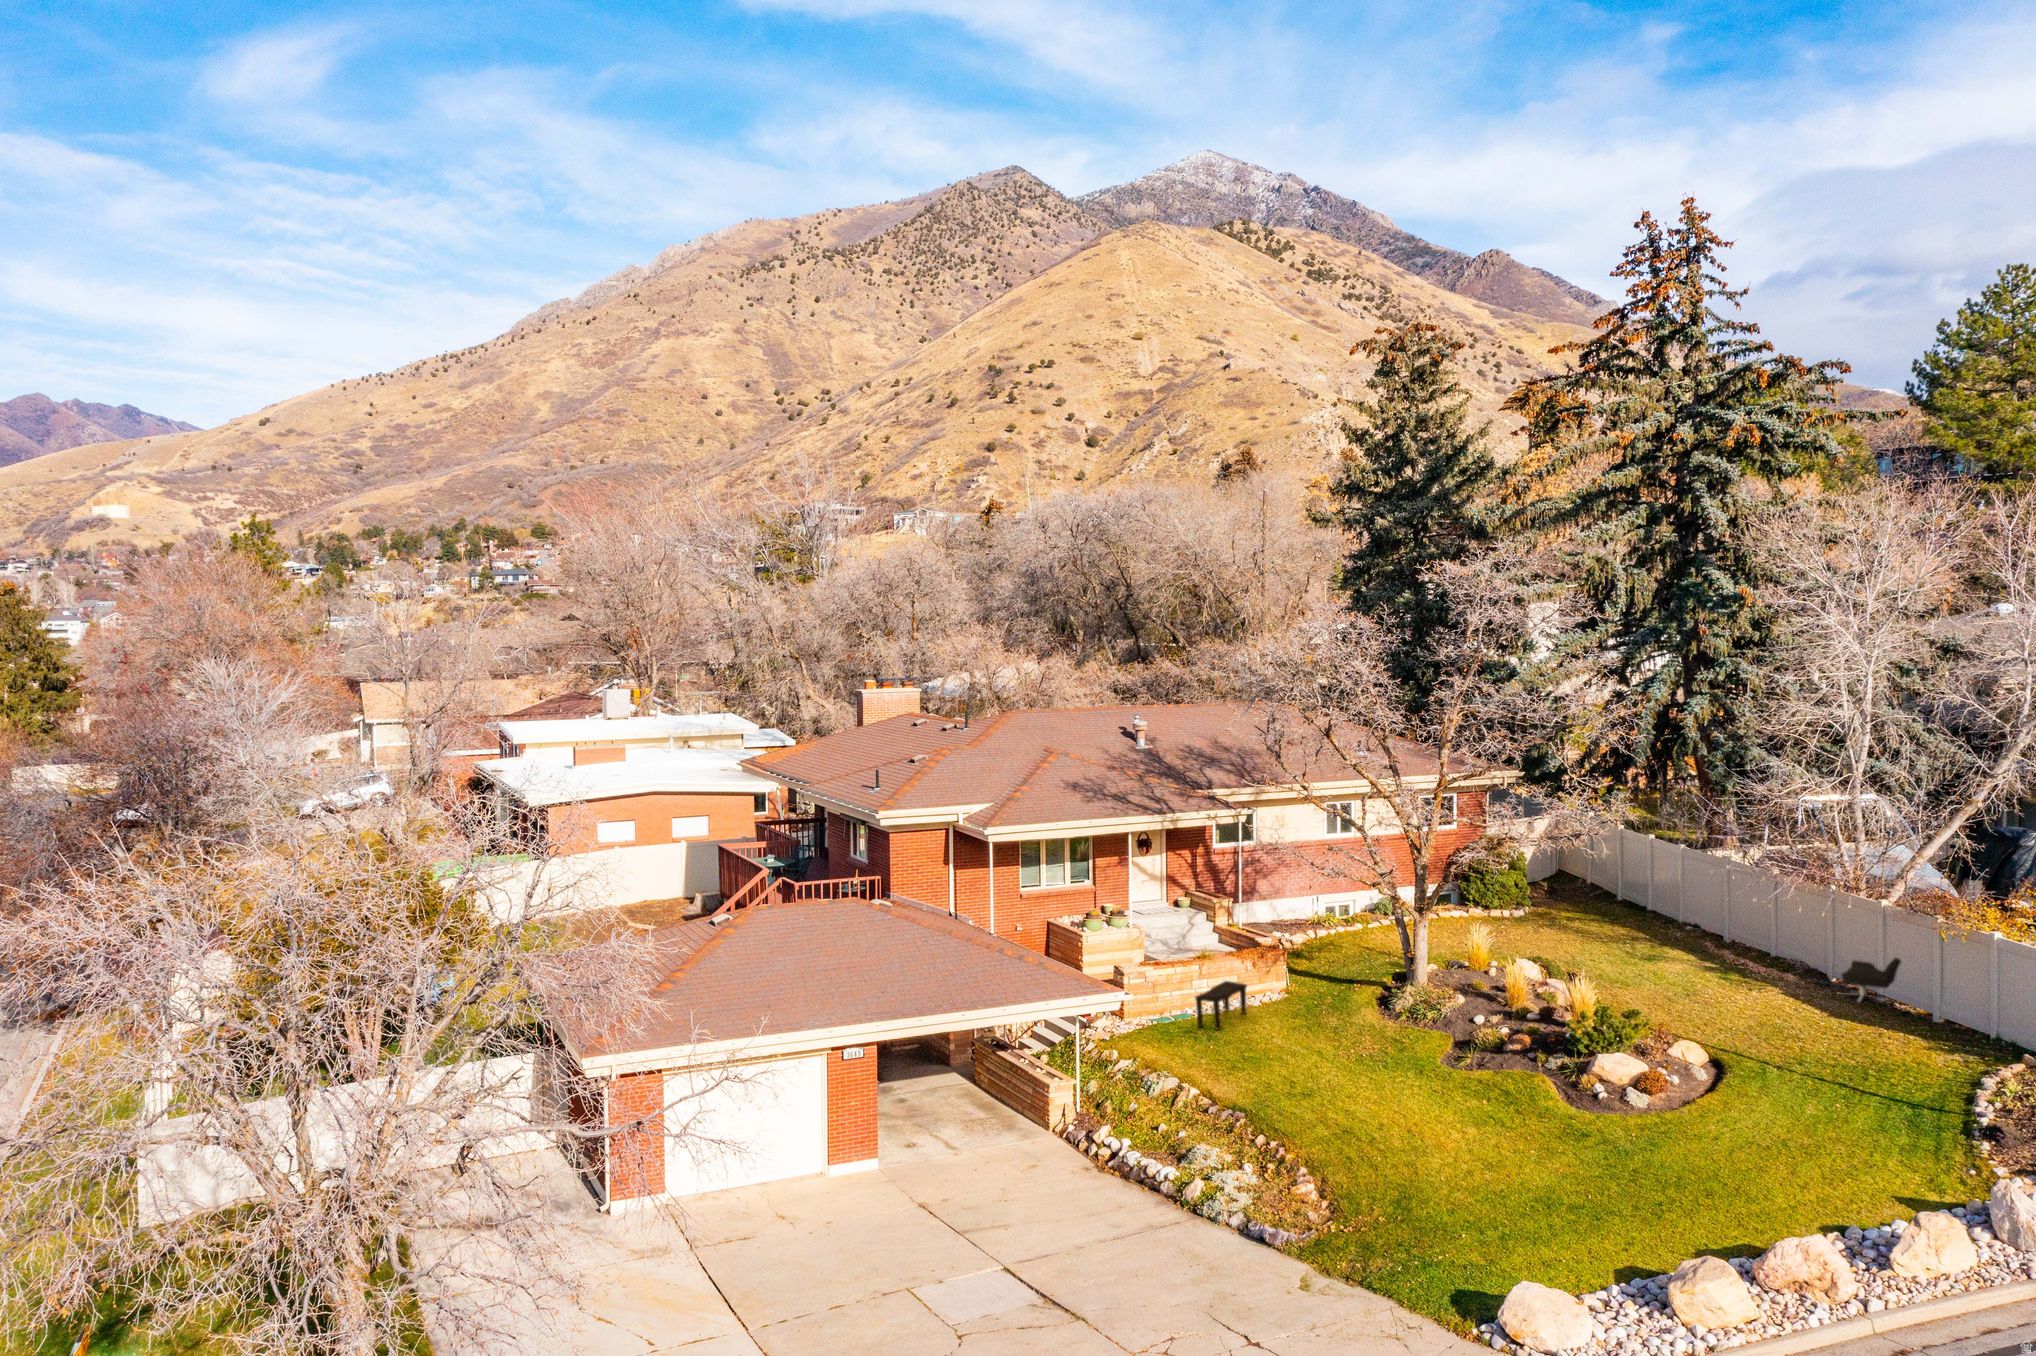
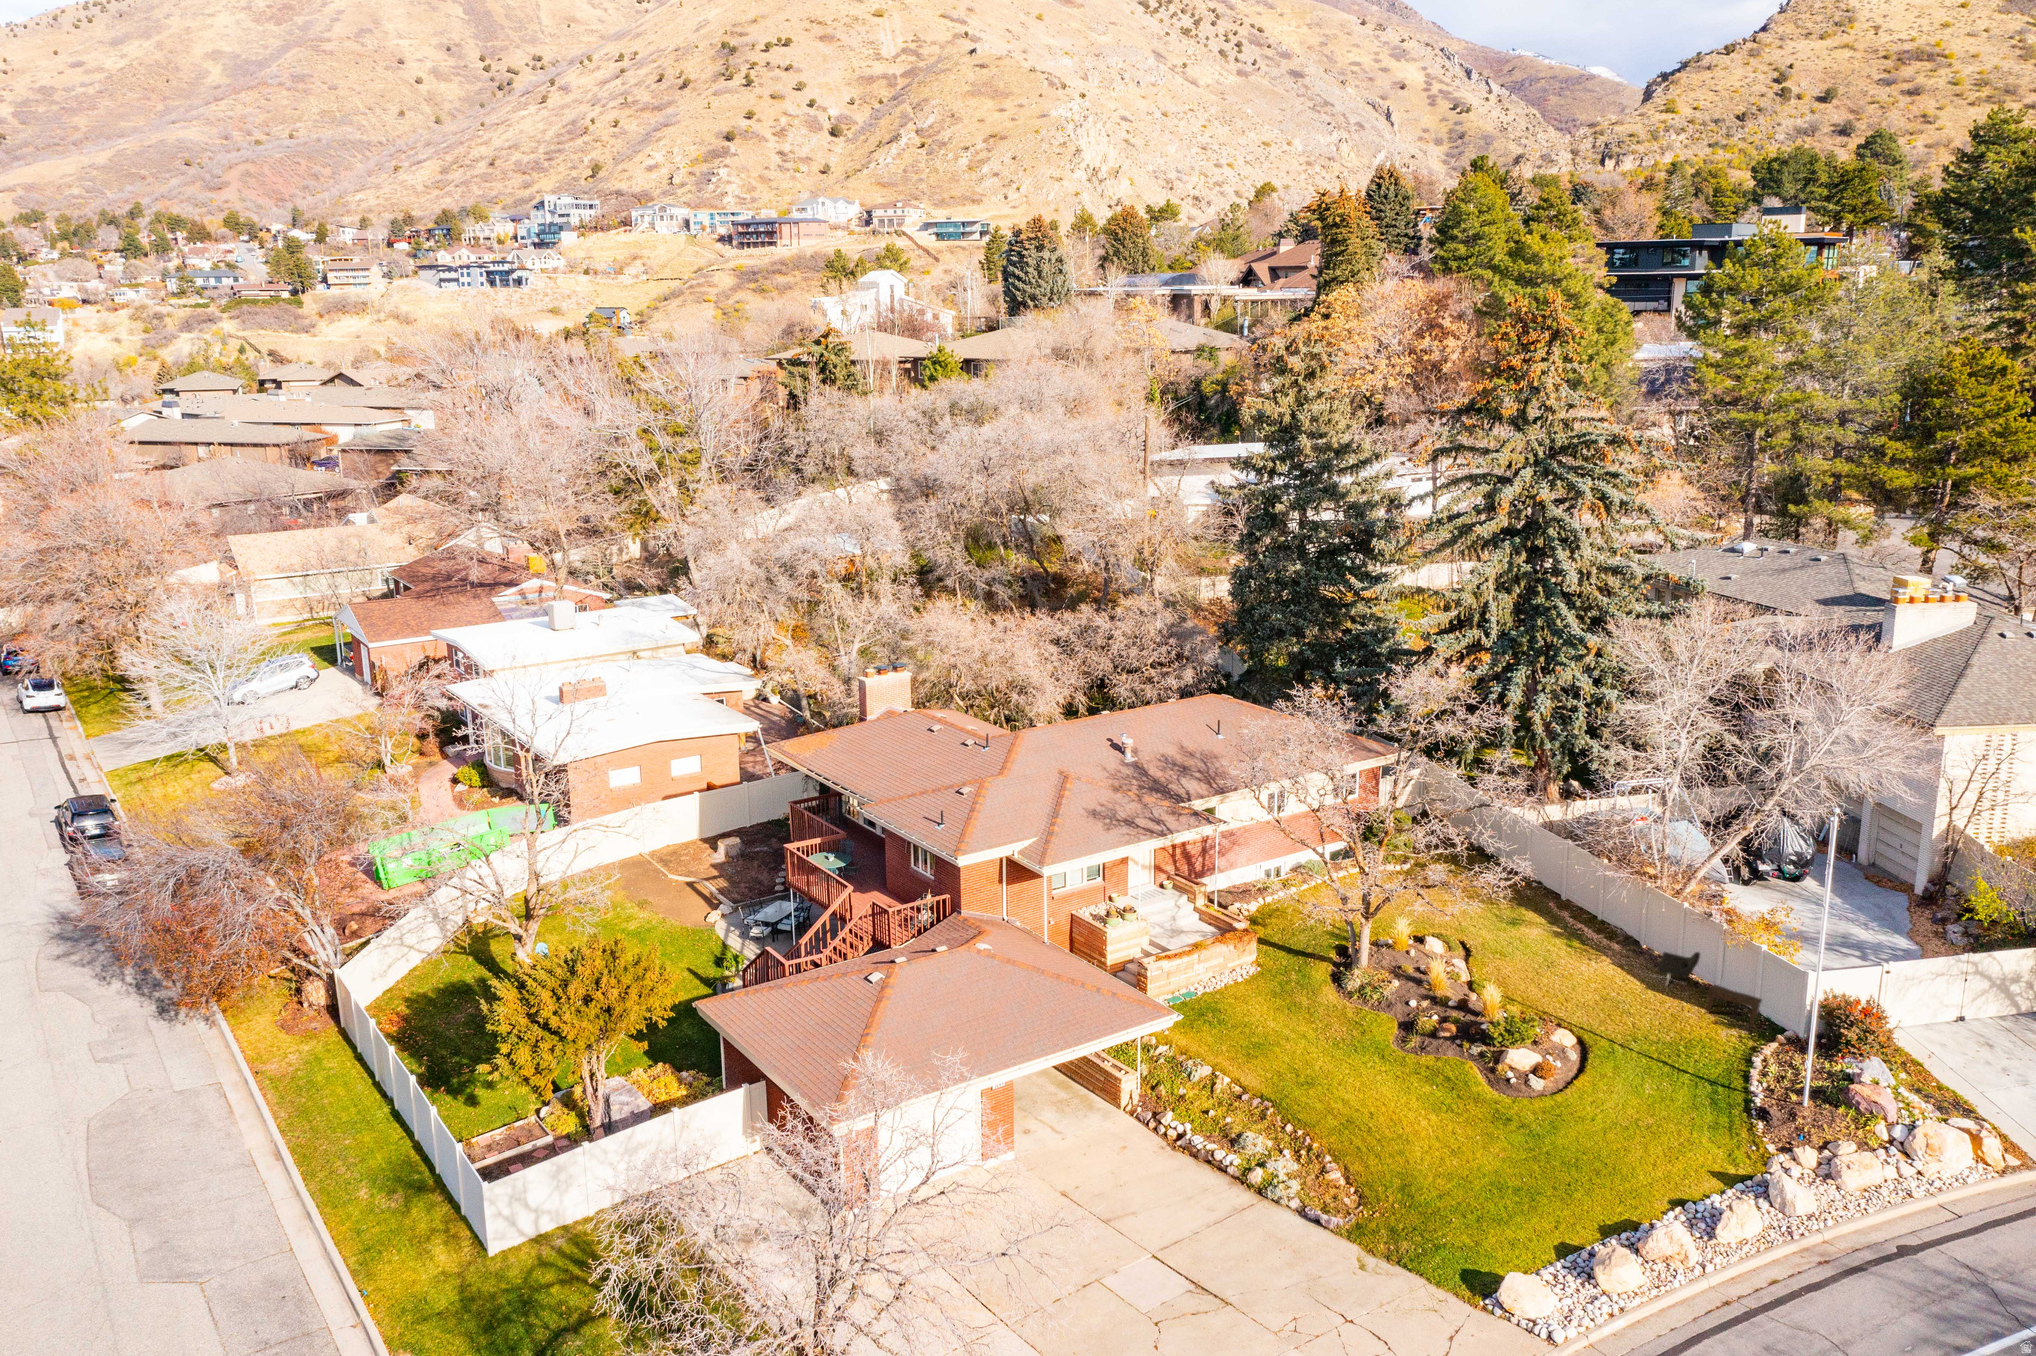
bench: present [1195,981,1247,1029] -> present [1706,985,1762,1027]

